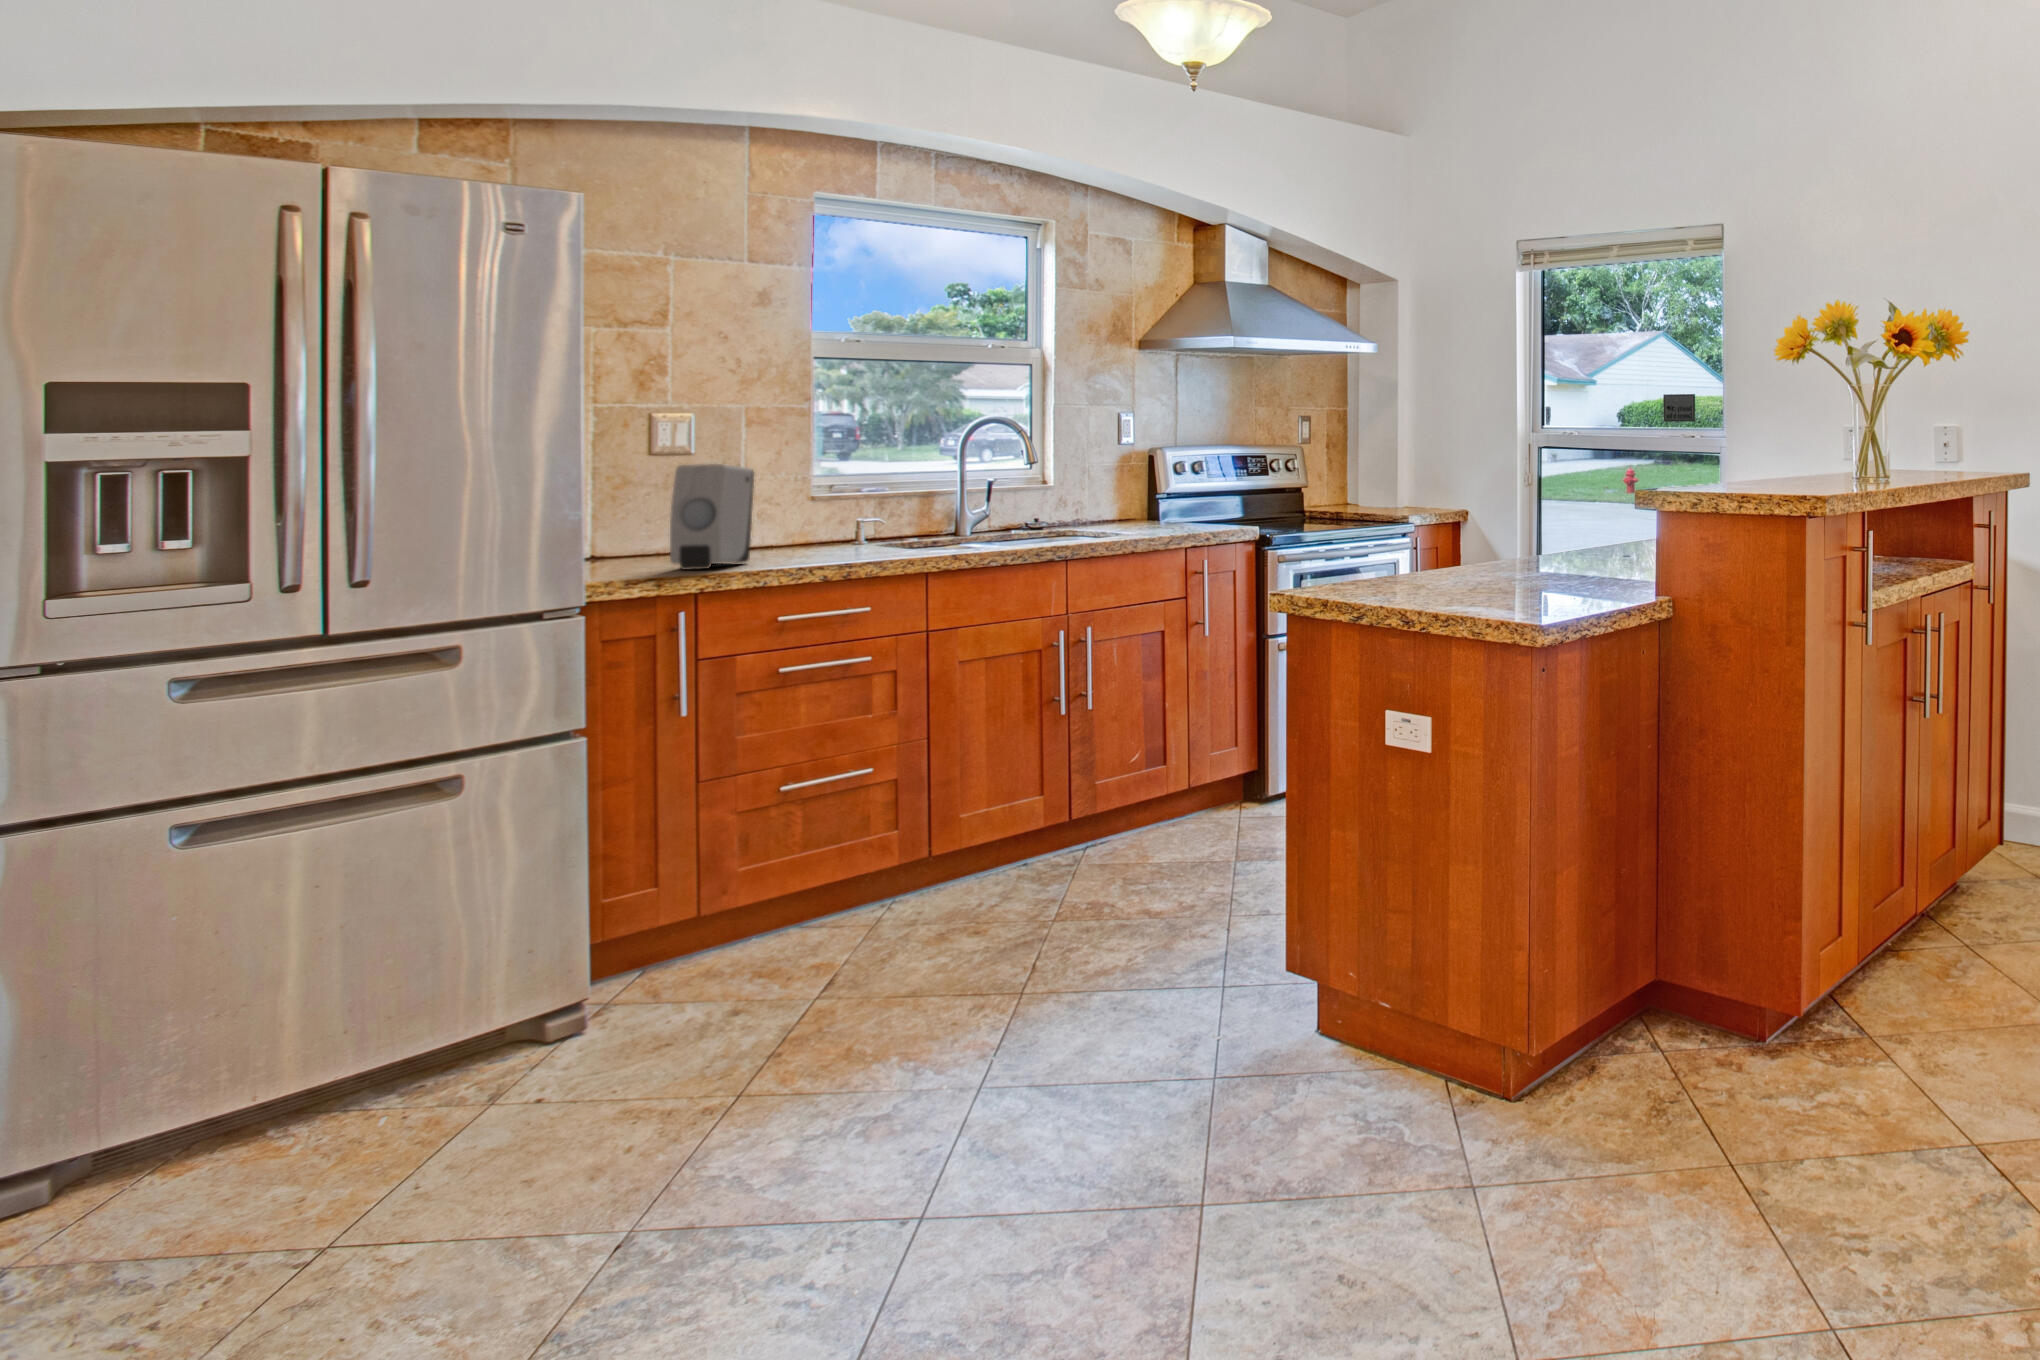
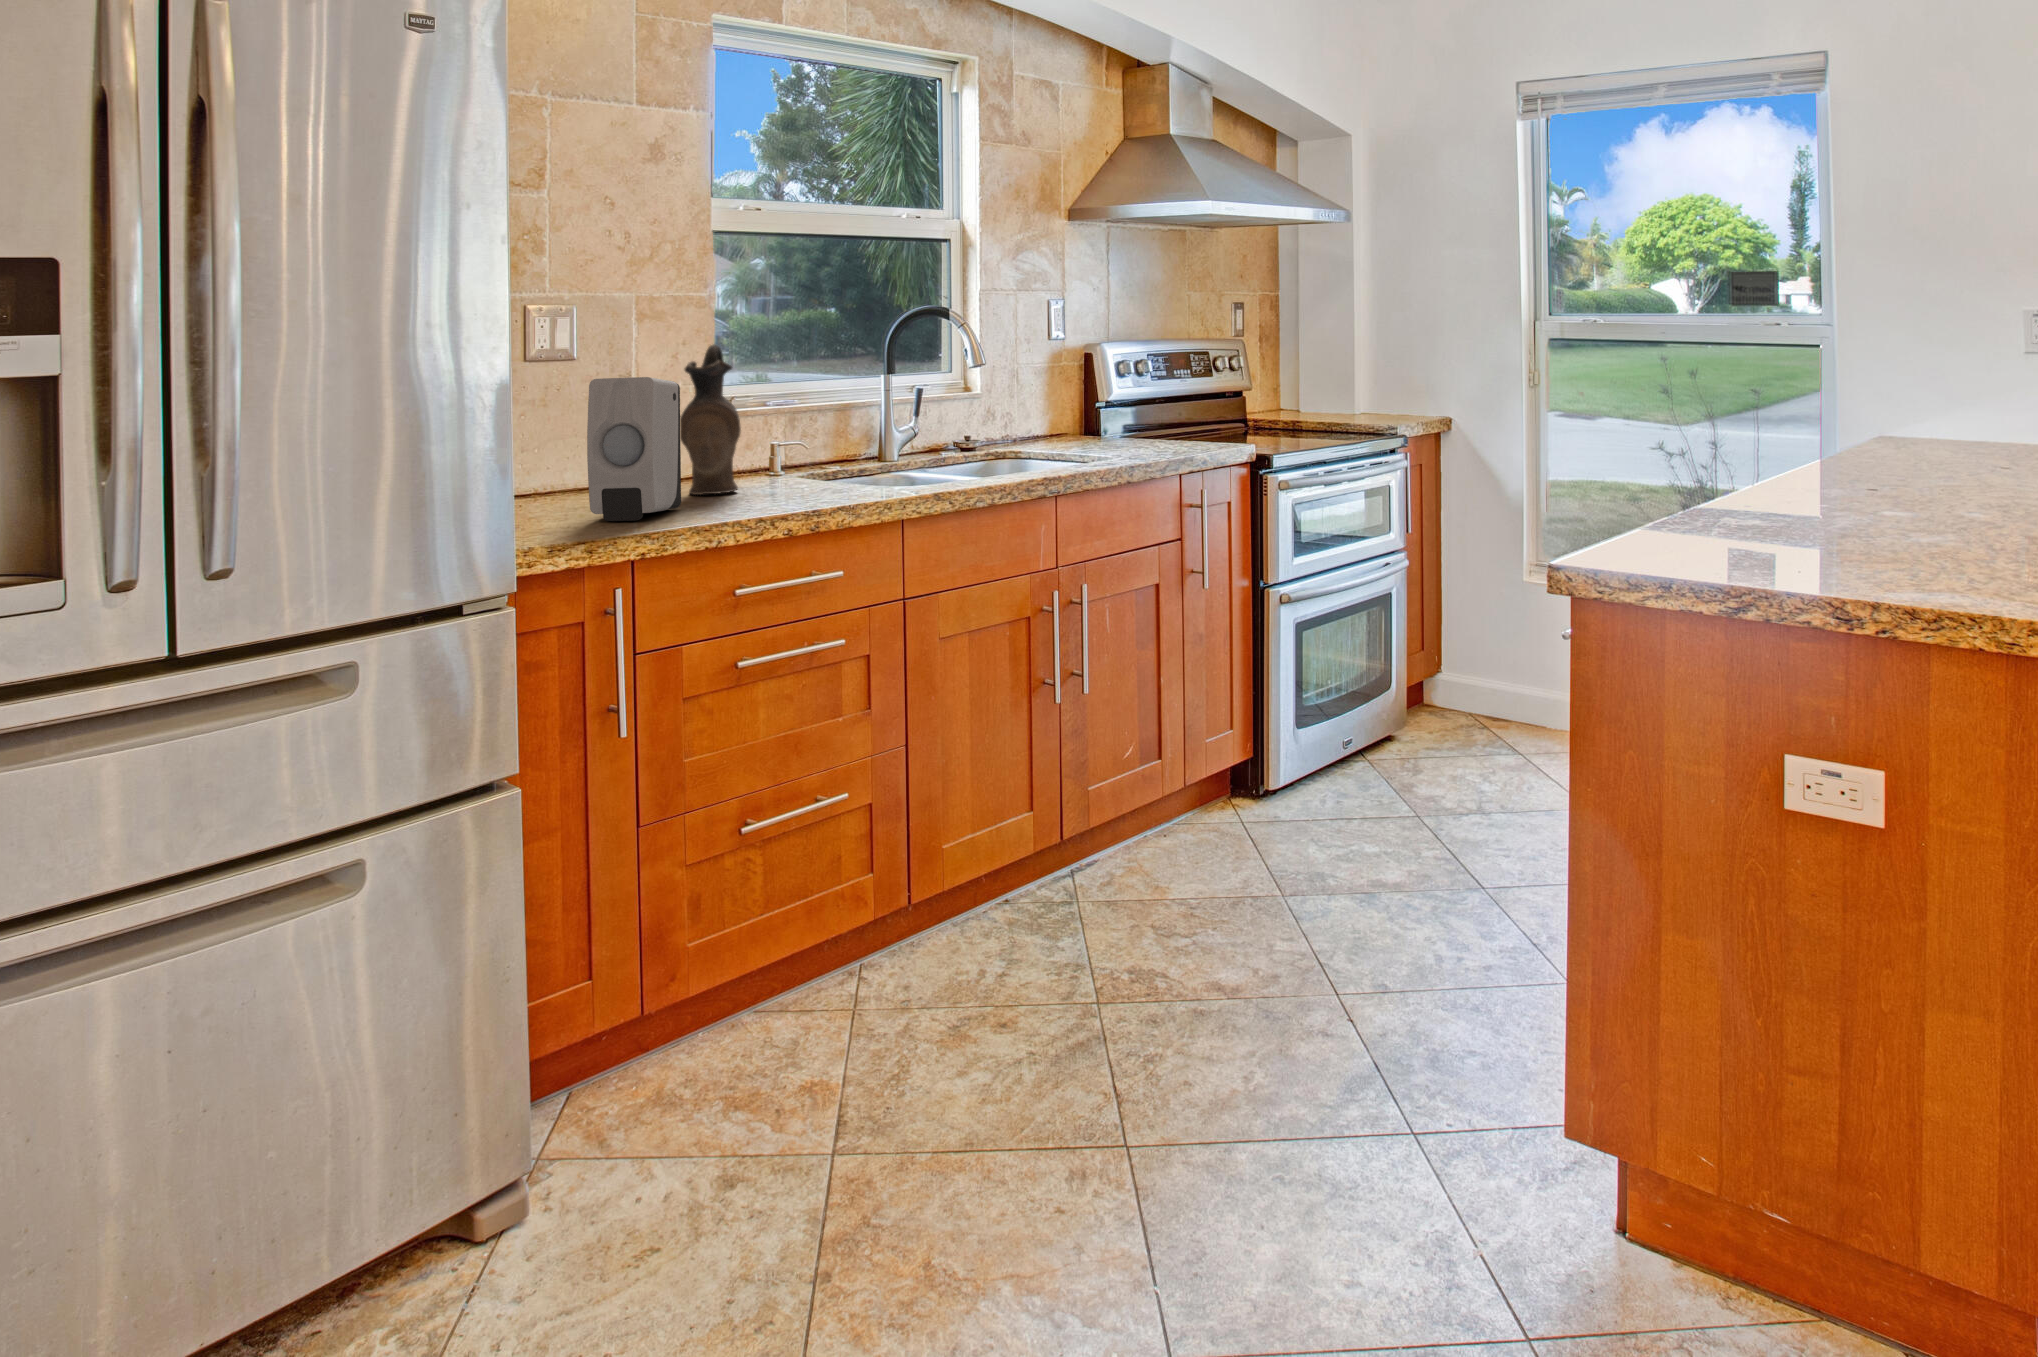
ceramic pitcher: none [759,441,812,555] -> present [680,344,741,495]

